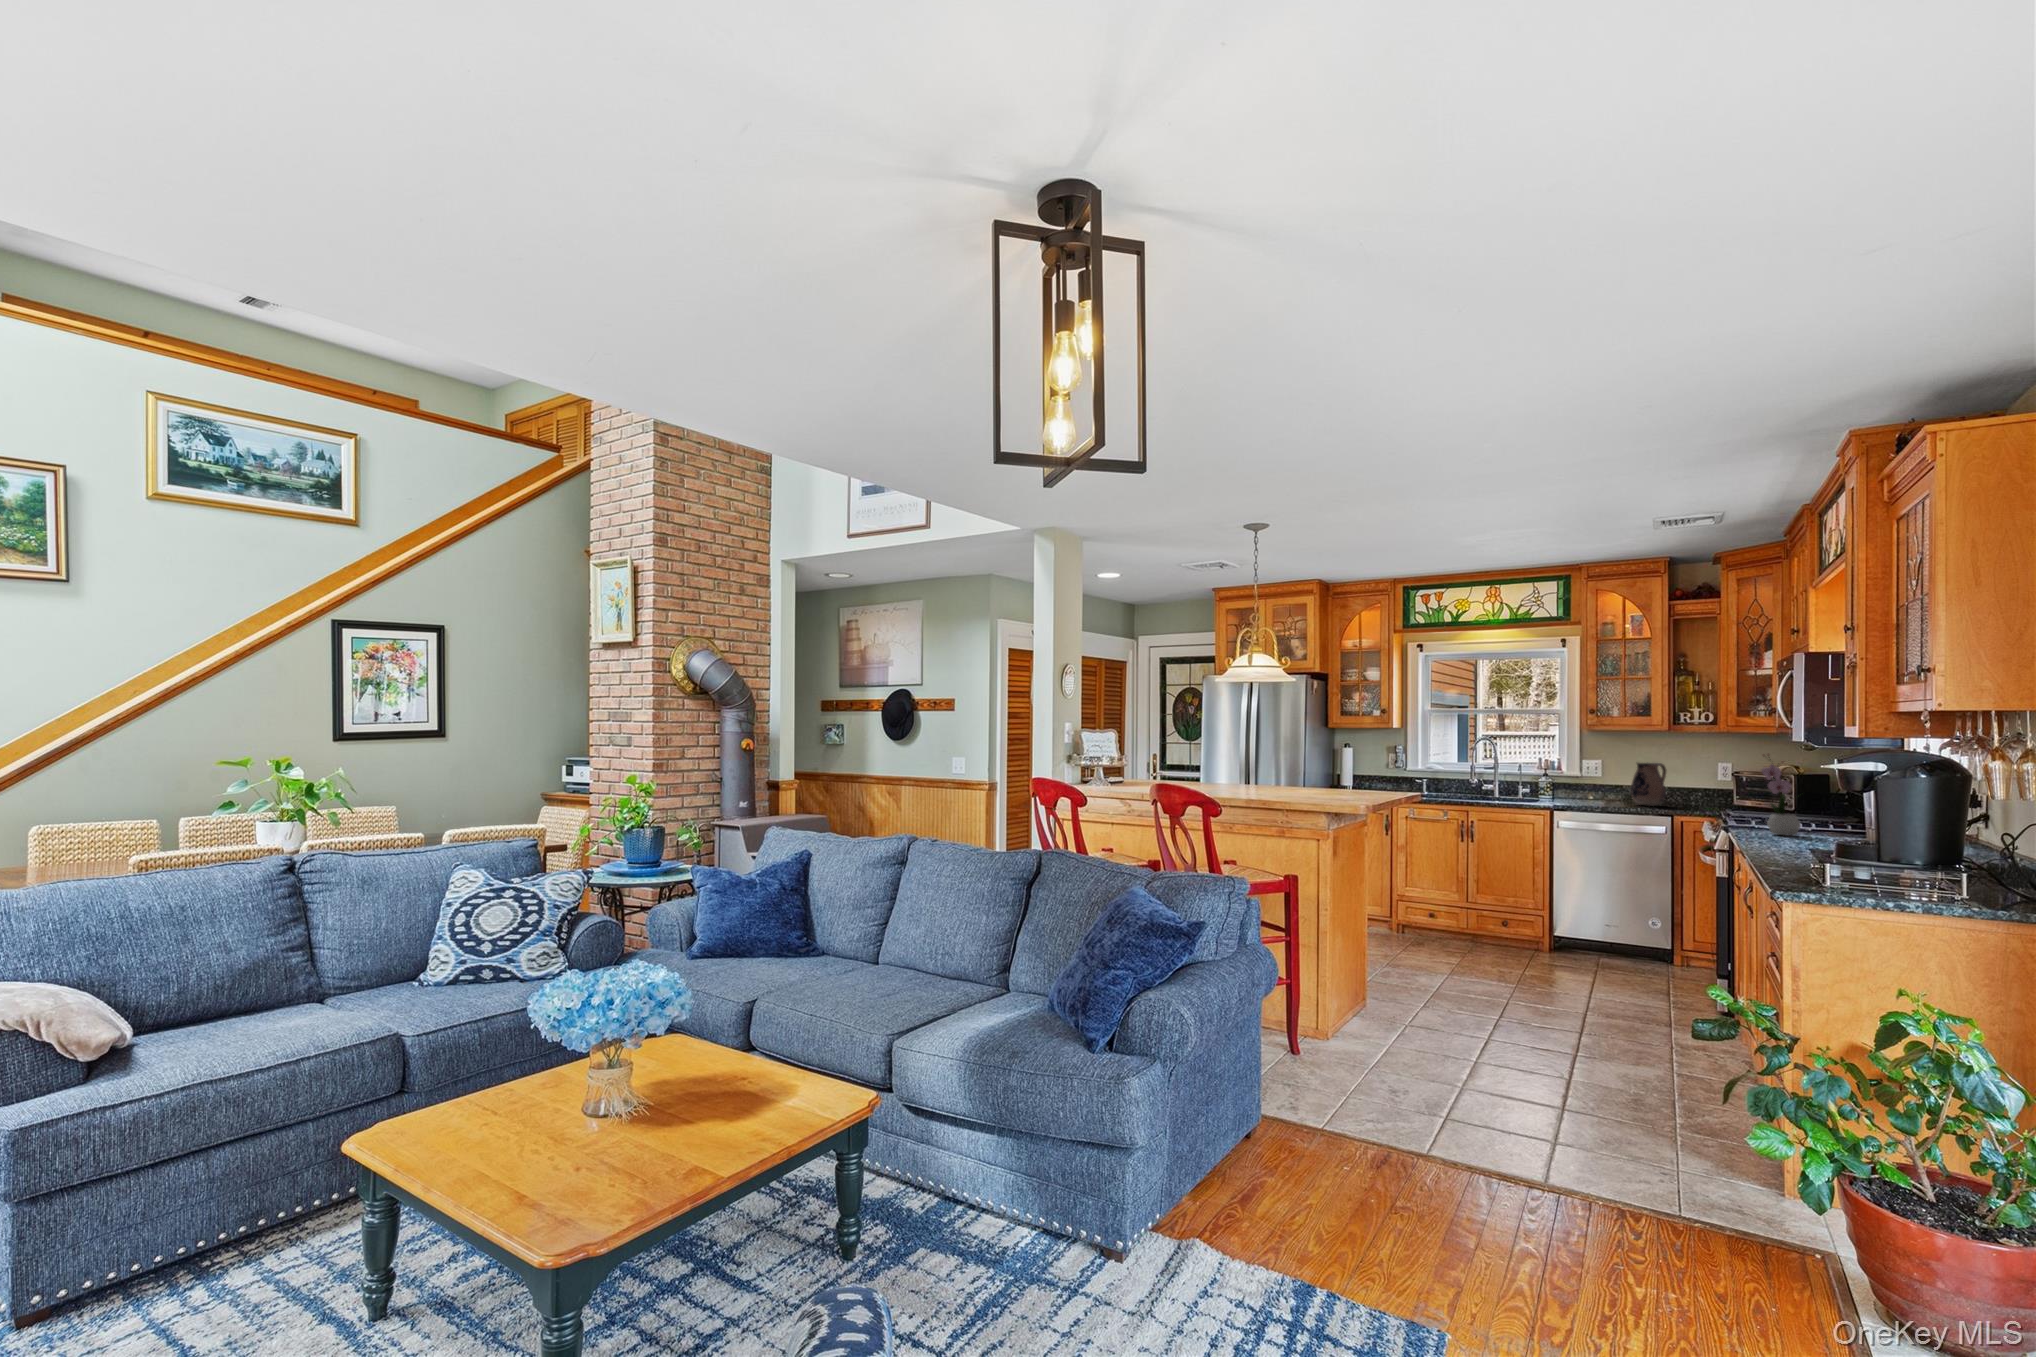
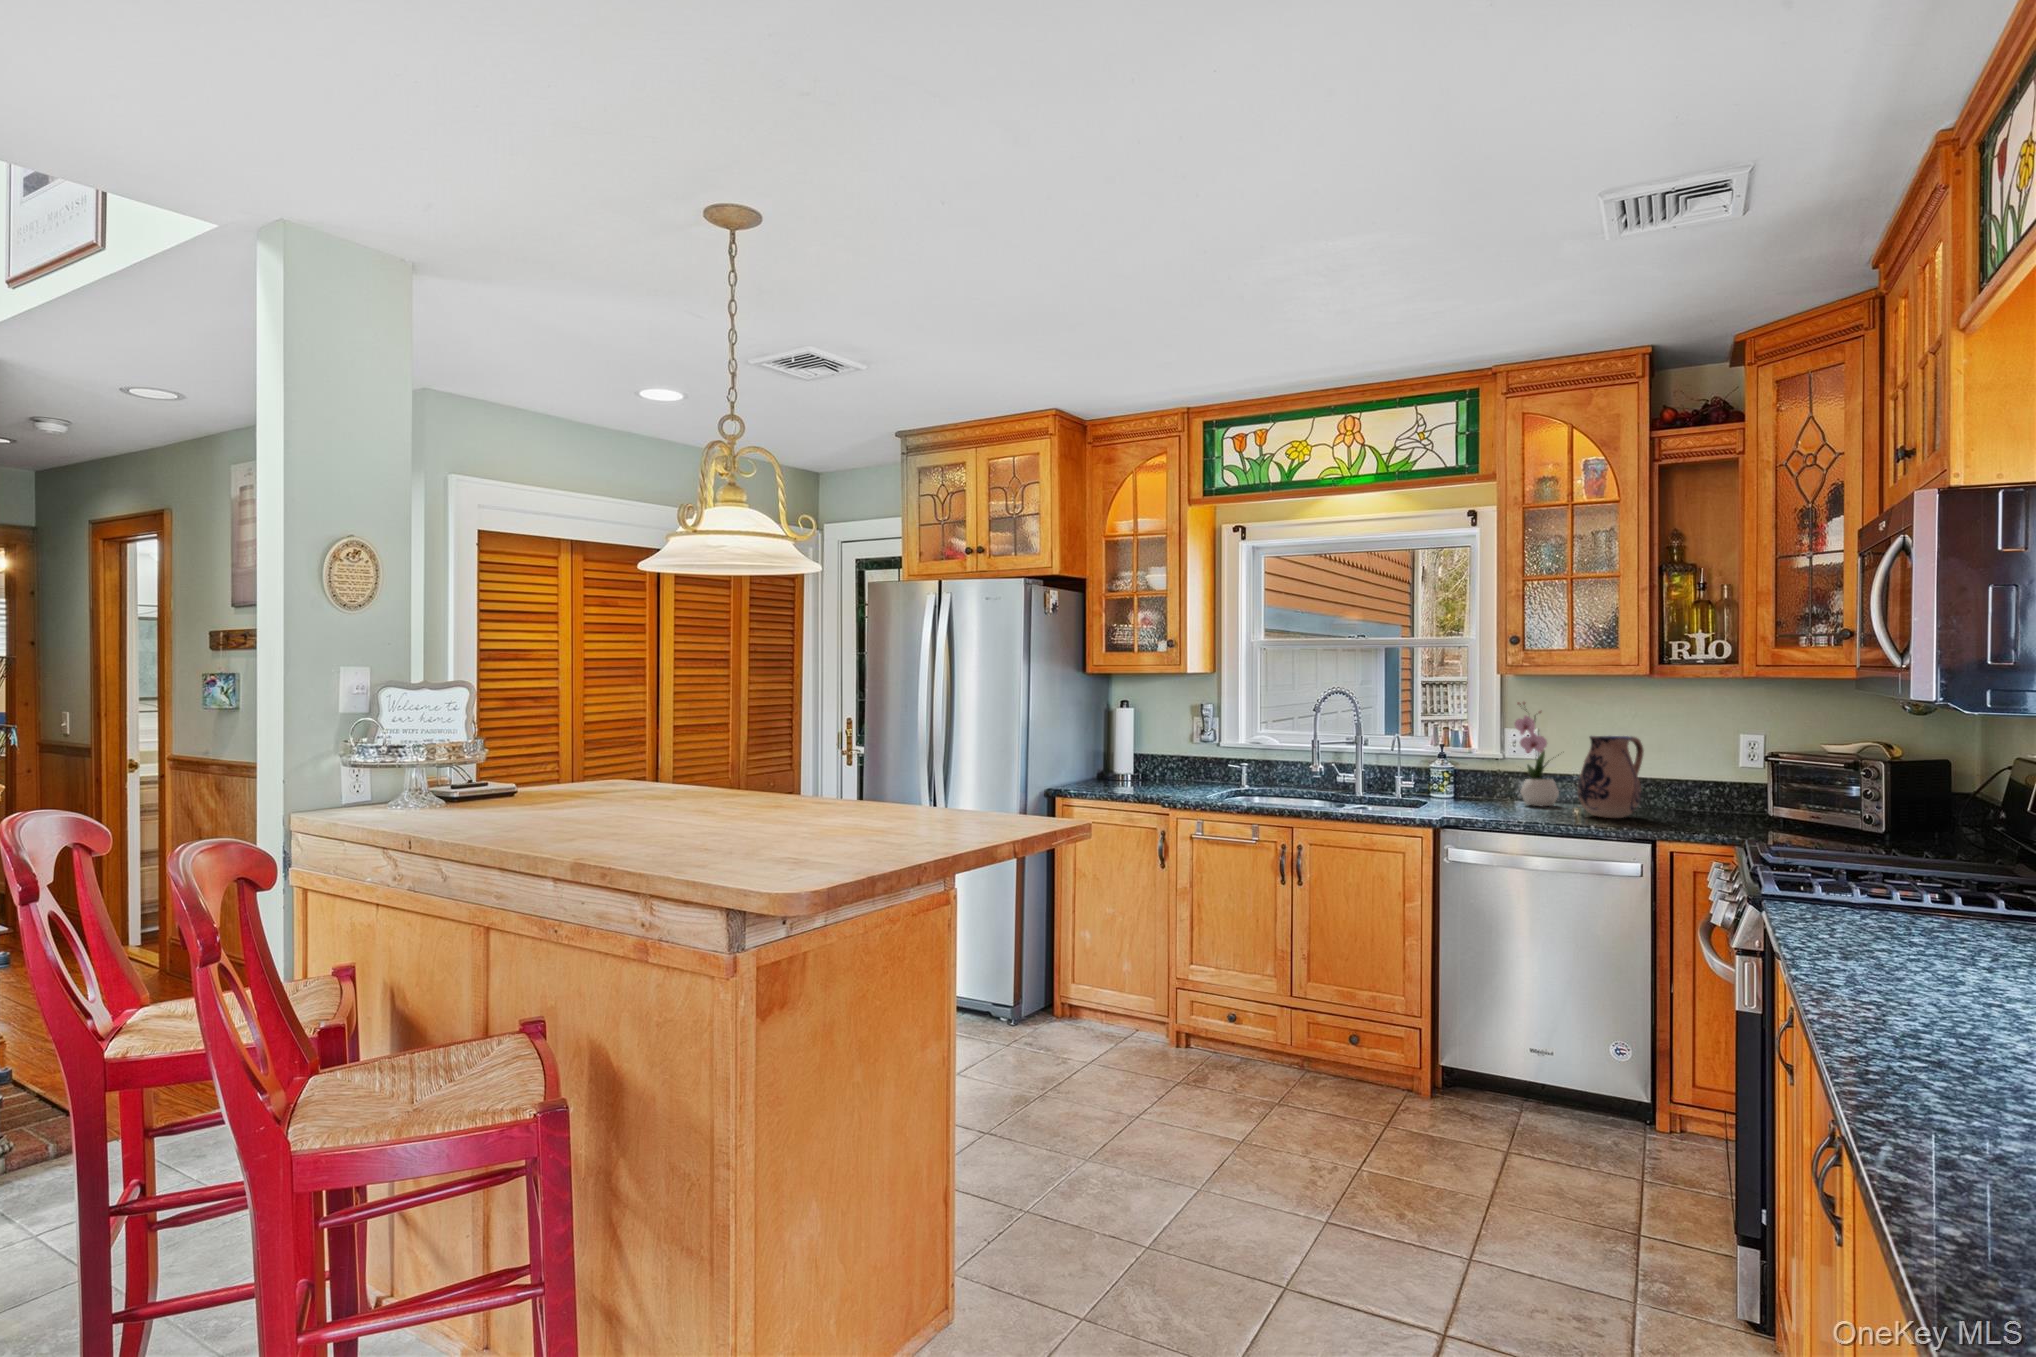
flower arrangement: present [1762,755,1801,836] -> present [1514,702,1559,806]

